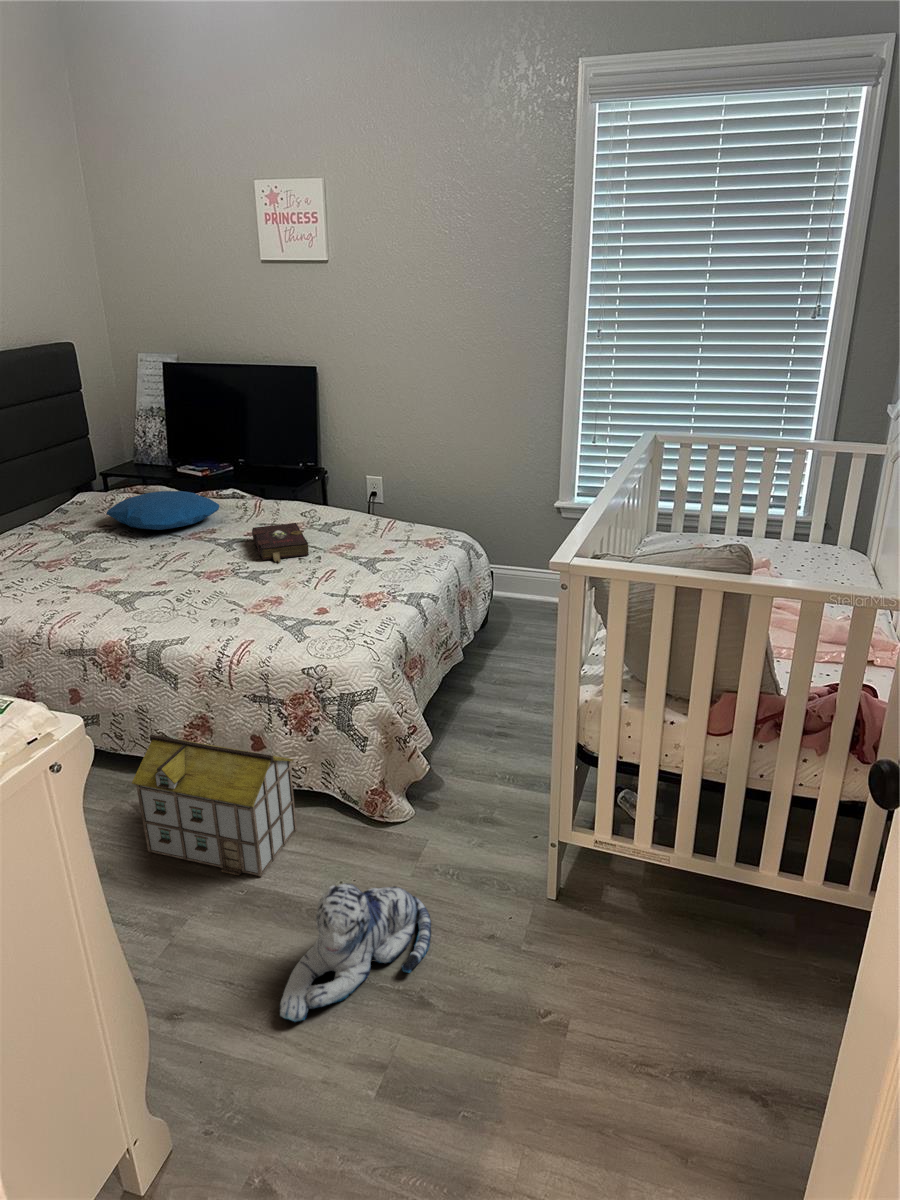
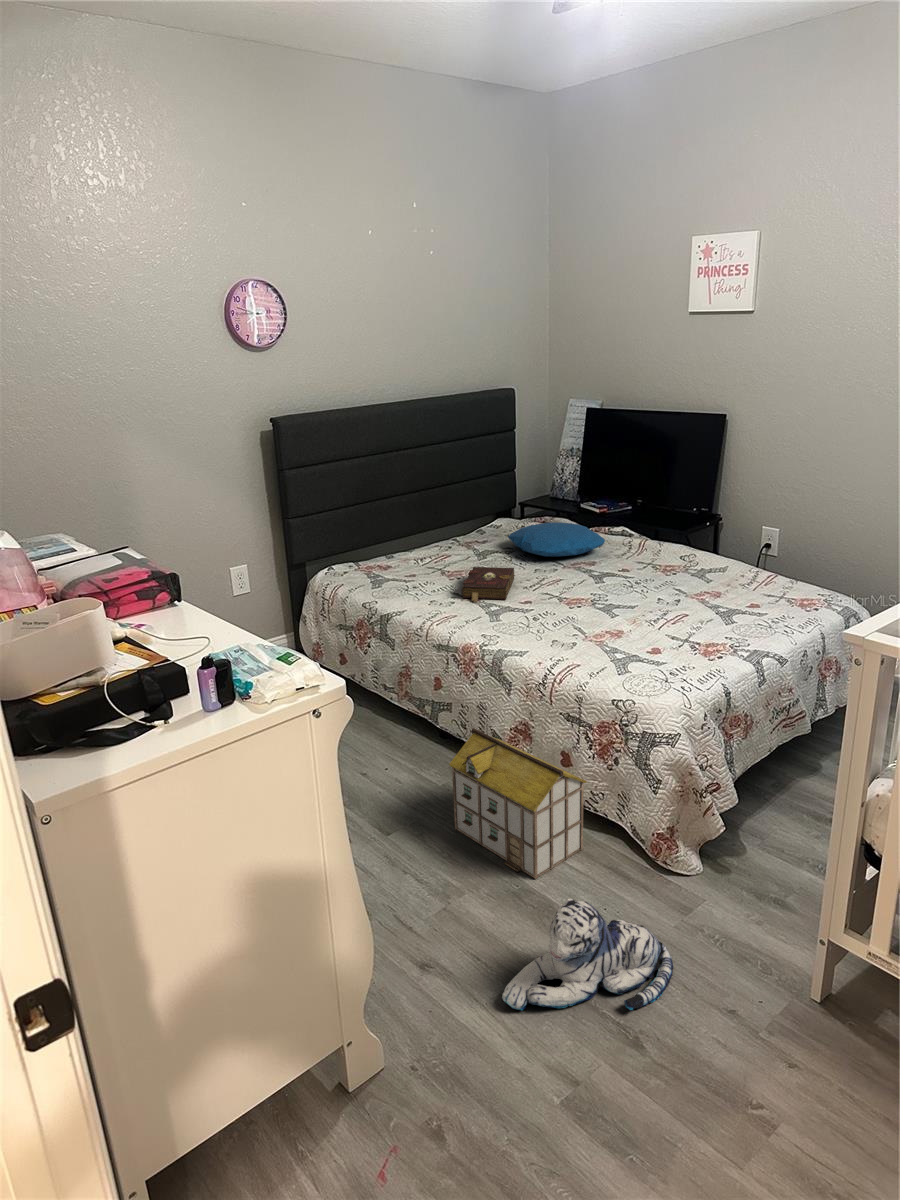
book: present [252,523,309,562] -> present [462,567,514,602]

